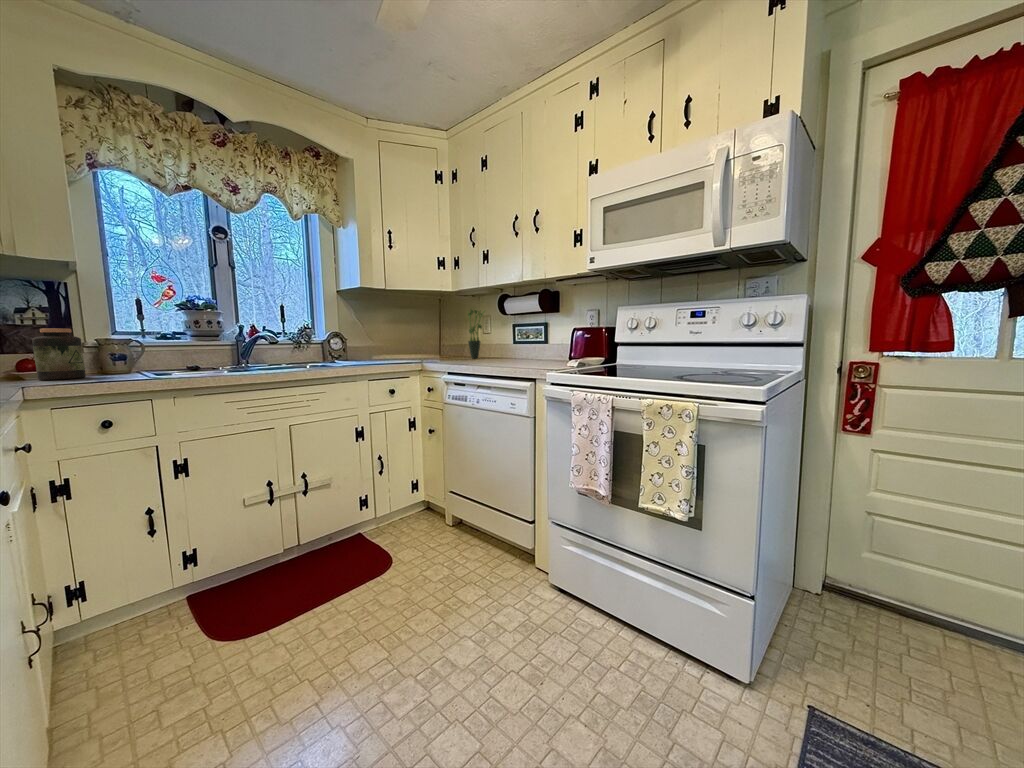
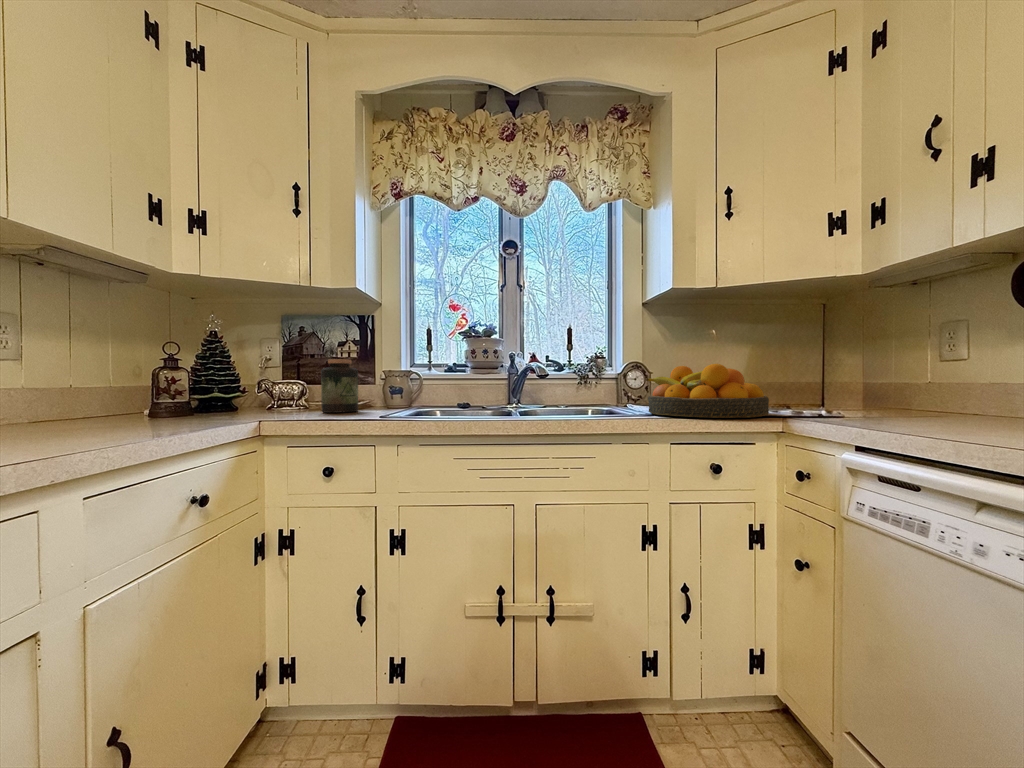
potted plant: present [468,310,485,358] -> none [896,301,964,412]
fruit bowl: none [351,336,417,365] -> present [646,364,769,418]

